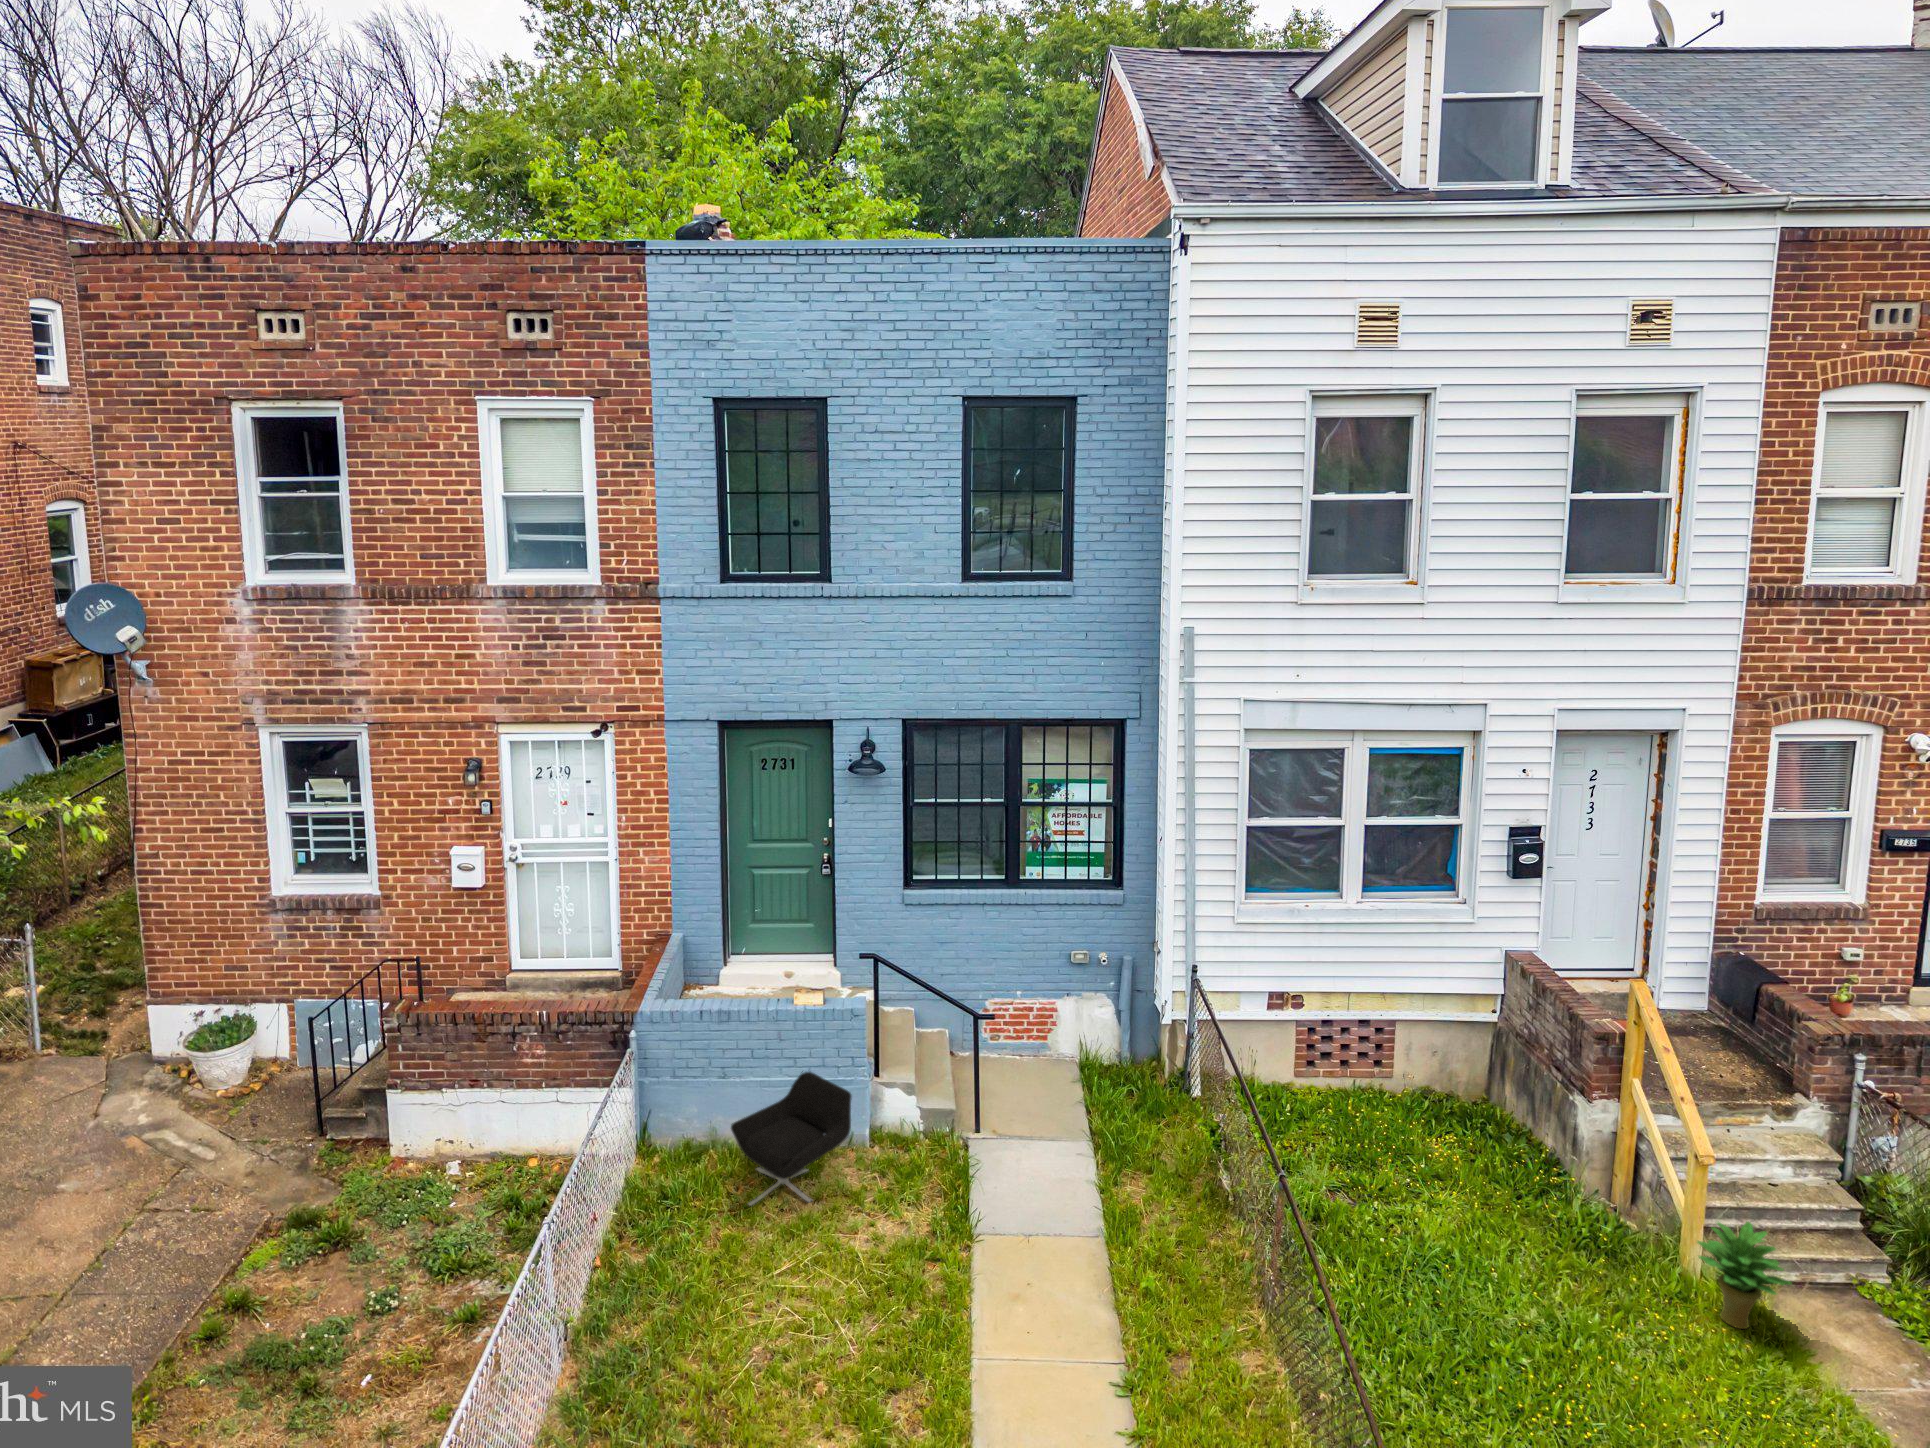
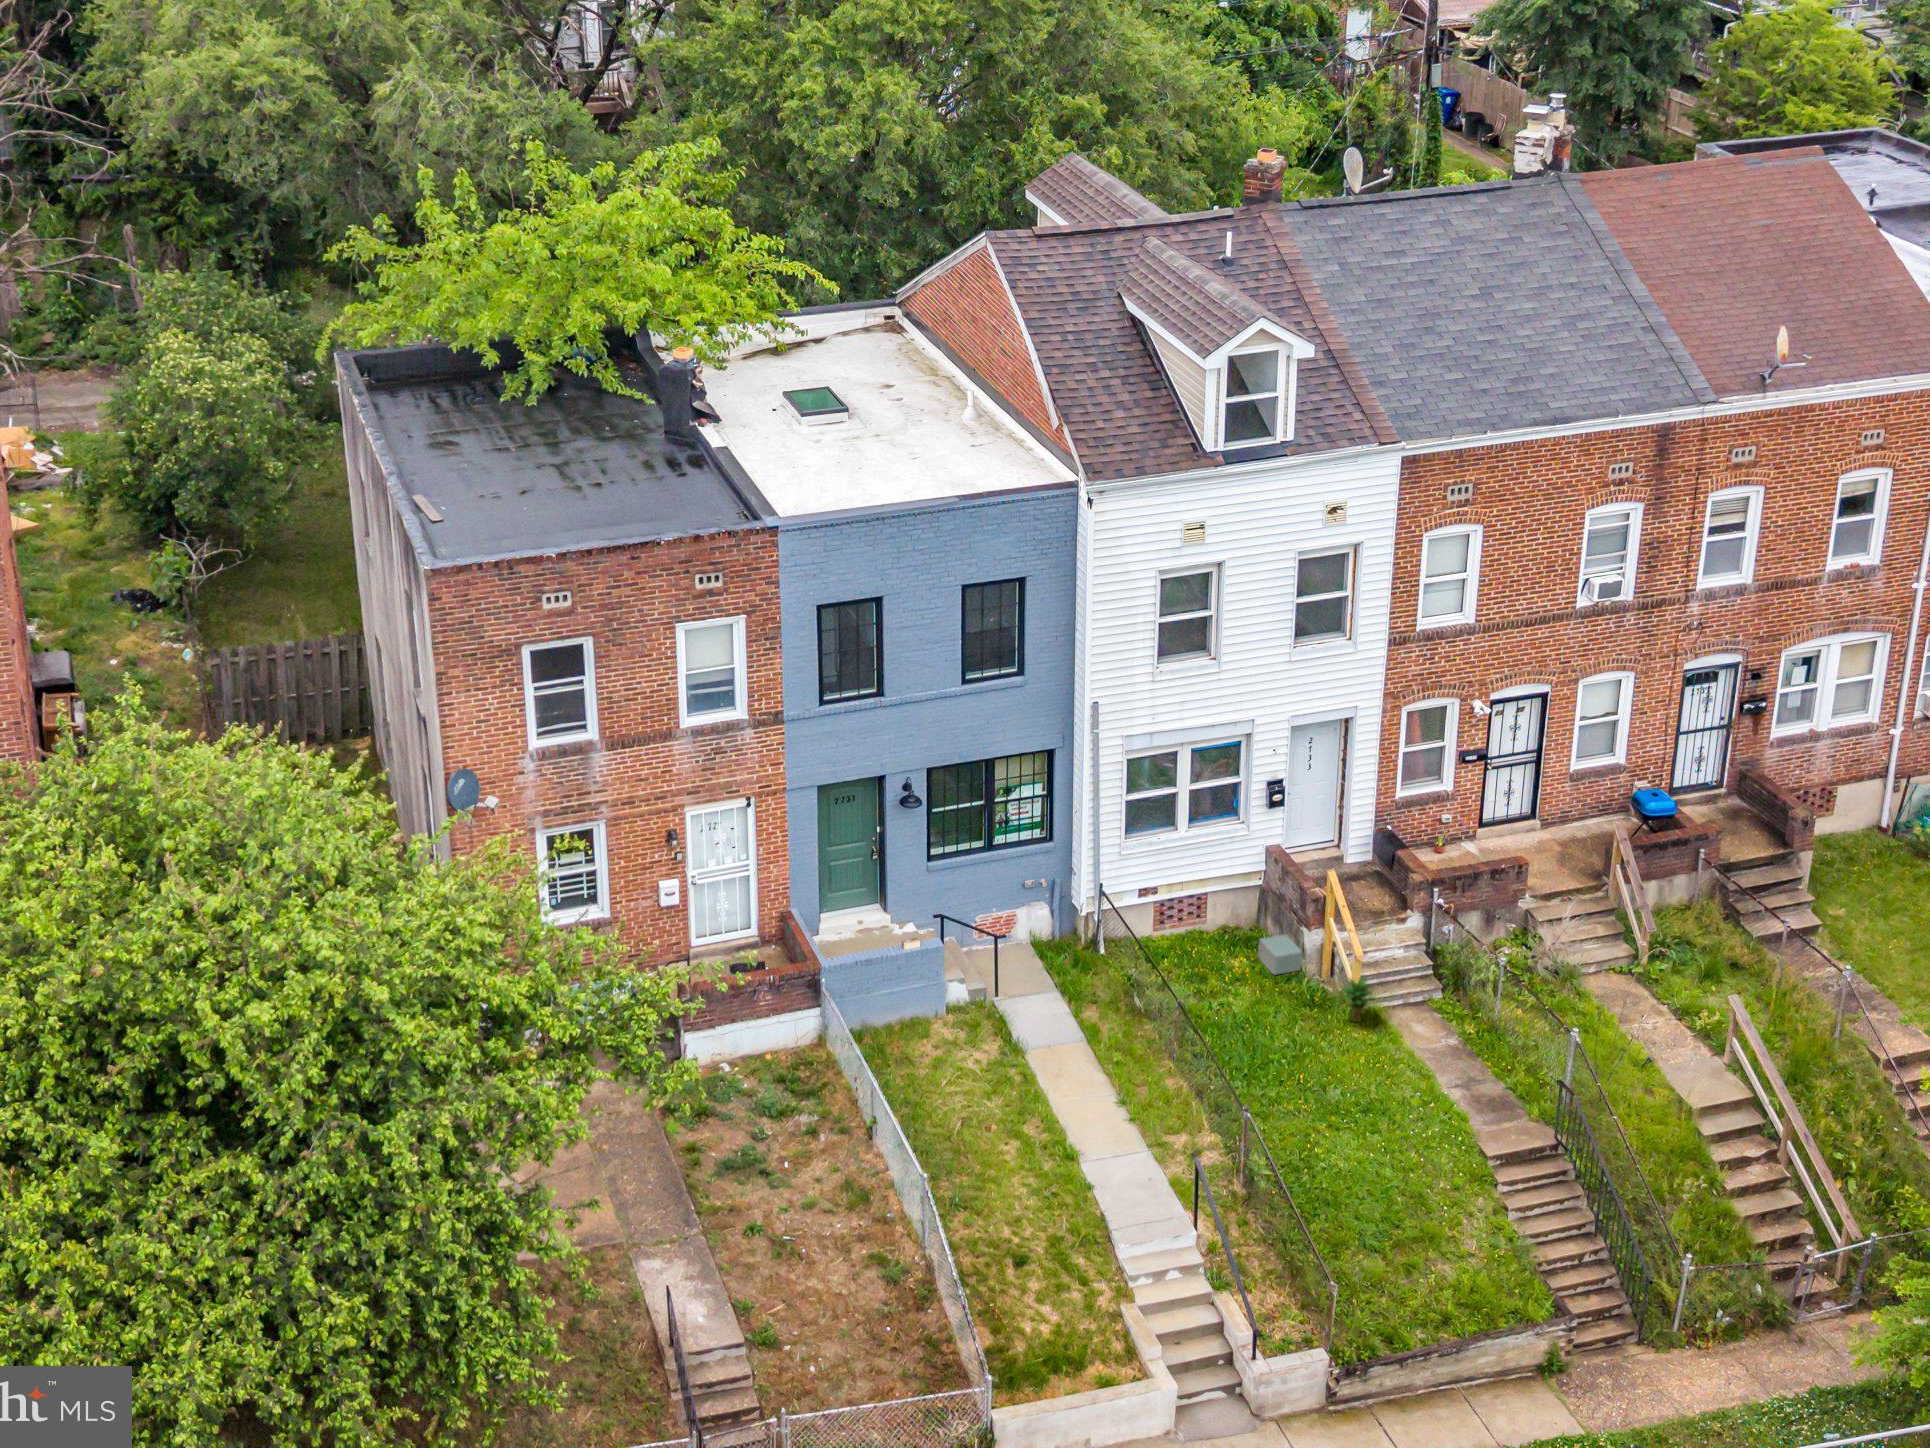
lounge chair: present [731,1071,852,1205] -> none [877,980,941,1053]
storage box: none [1490,1111,1589,1187] -> present [1258,935,1302,975]

